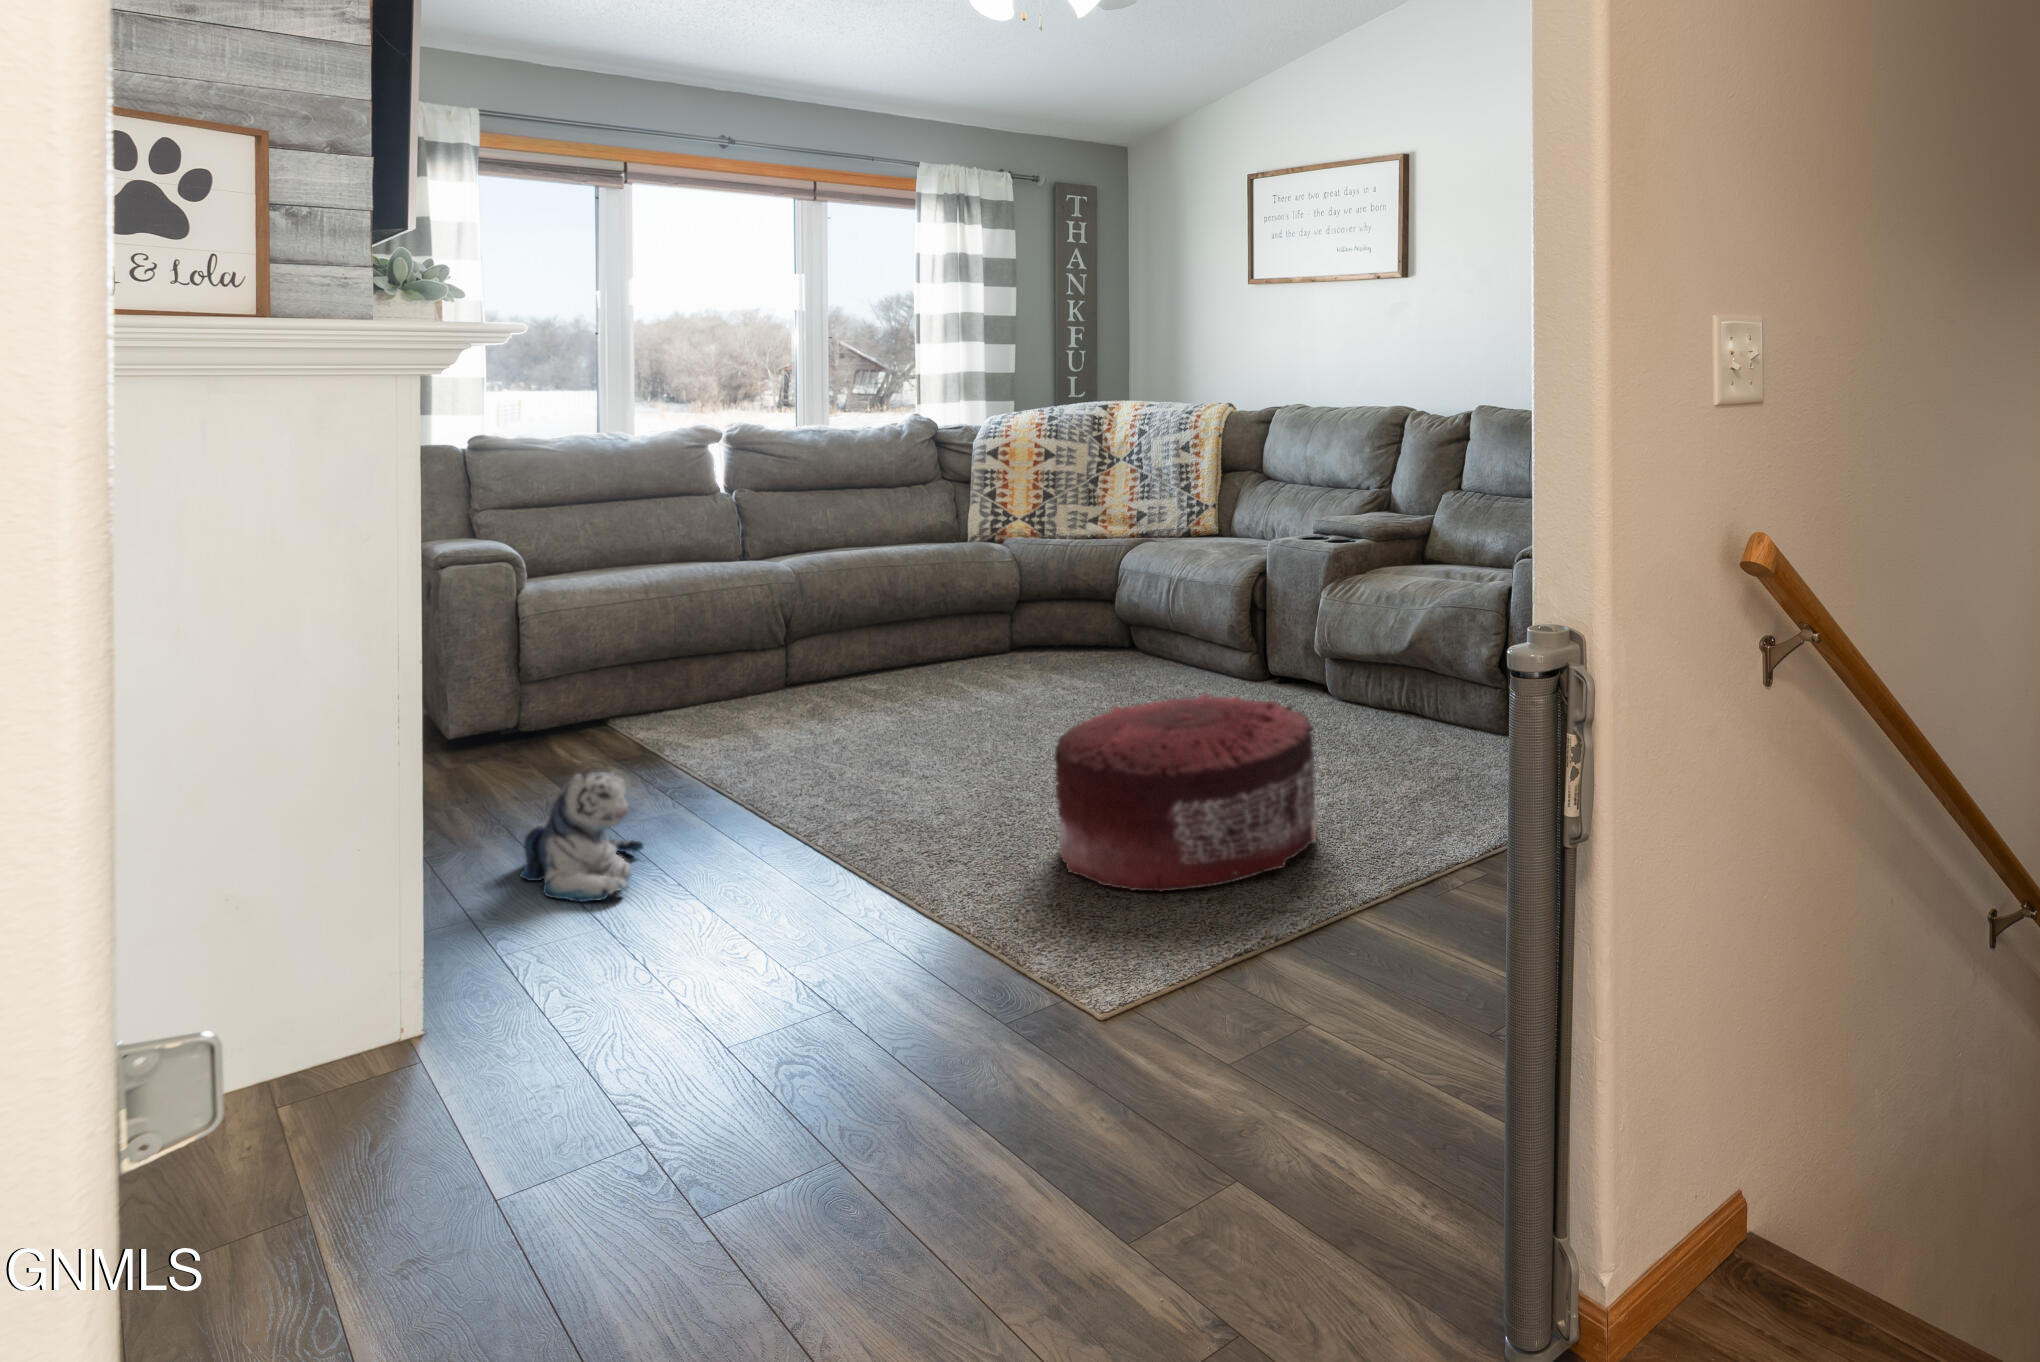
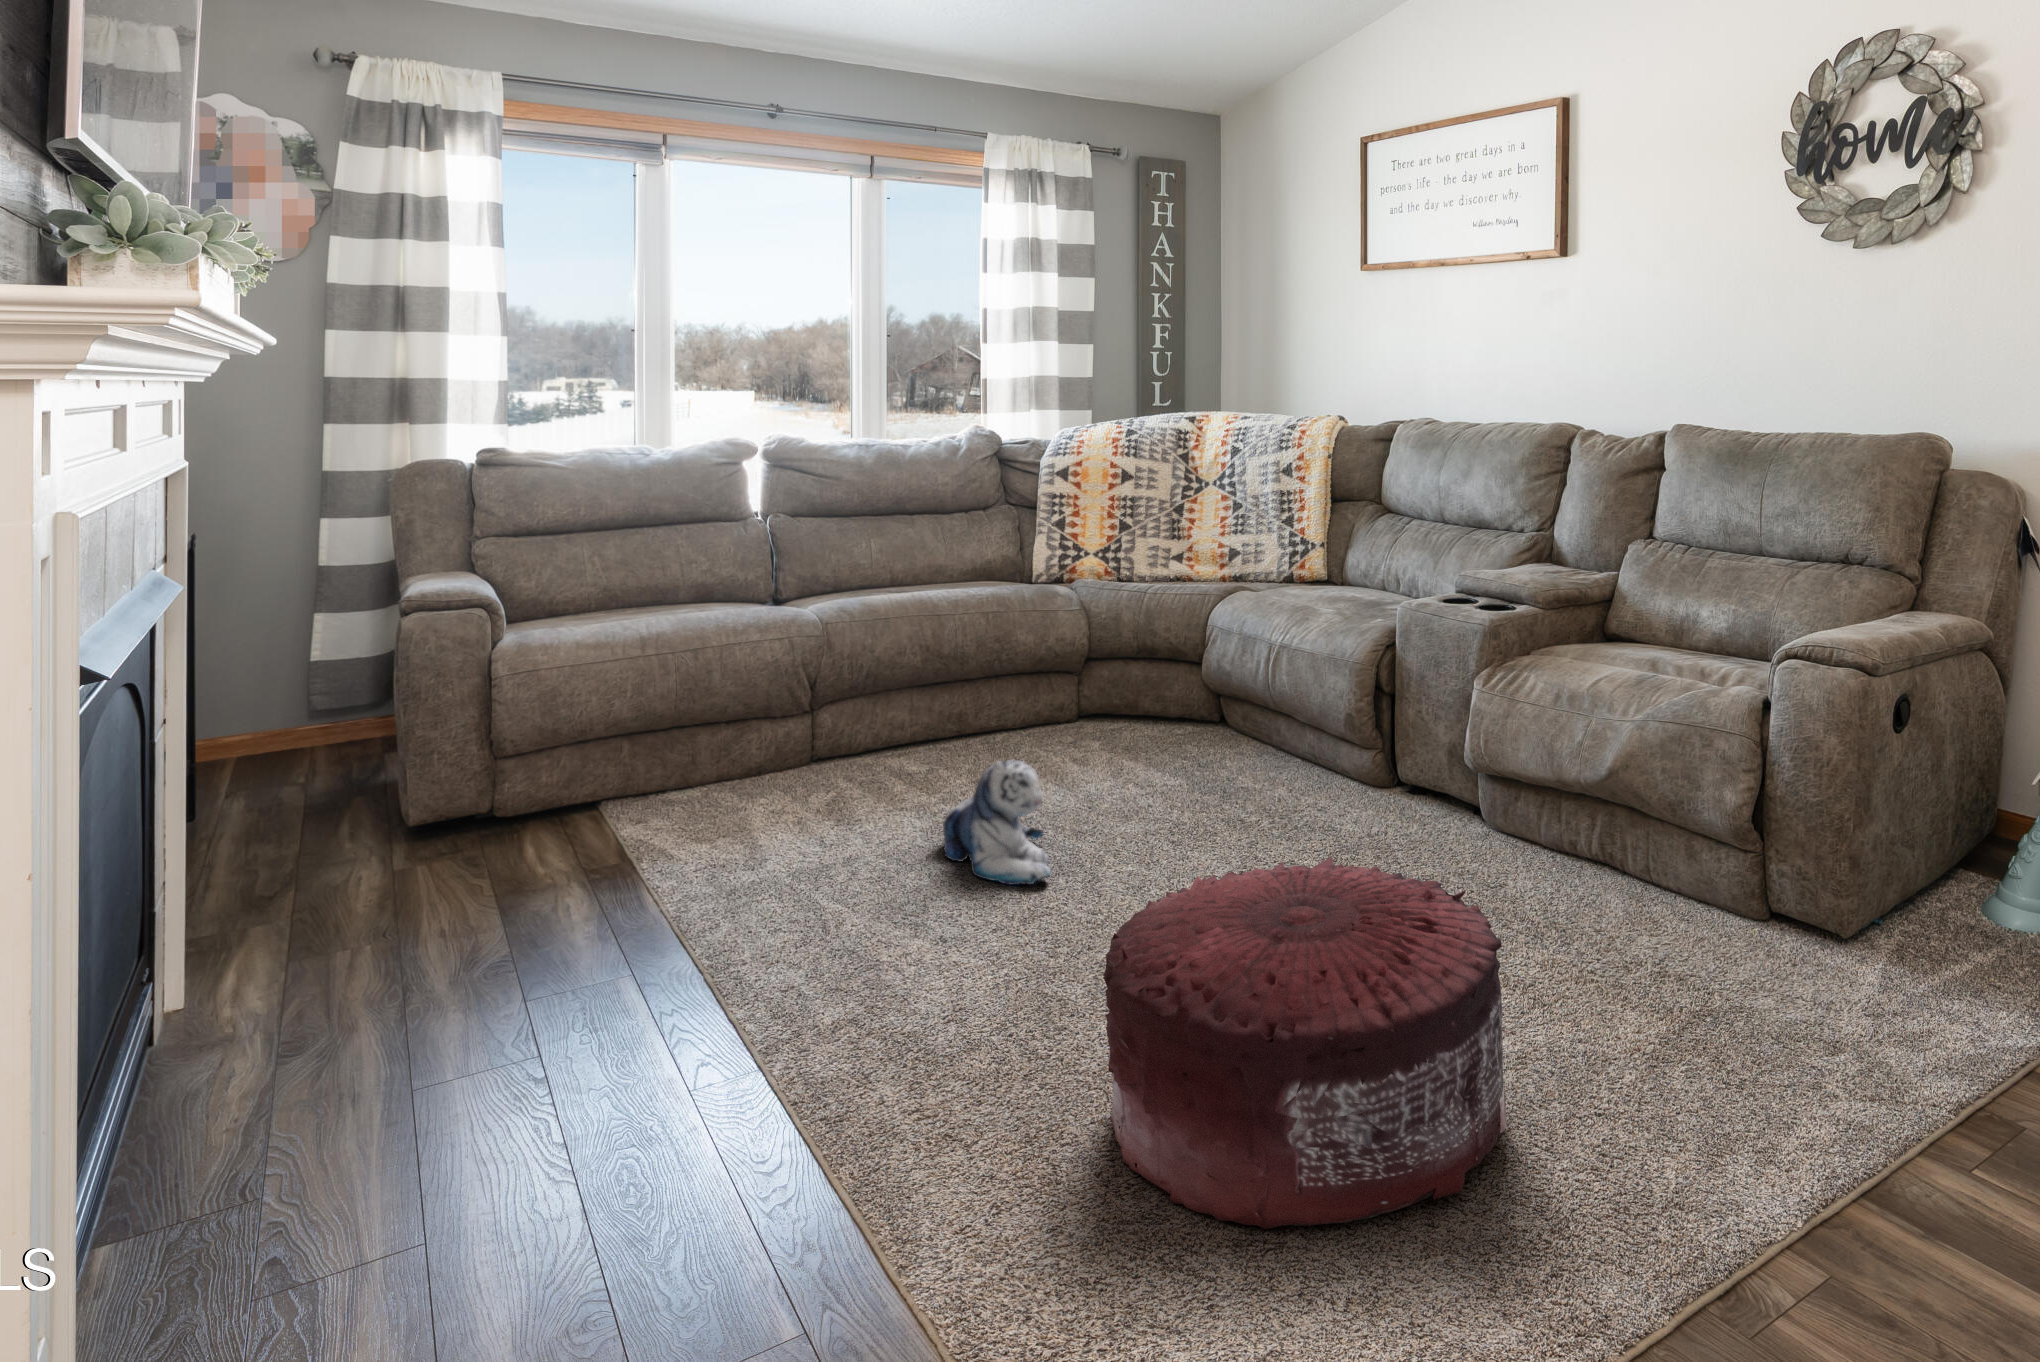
plush toy: present [520,771,643,902] -> present [943,760,1051,885]

